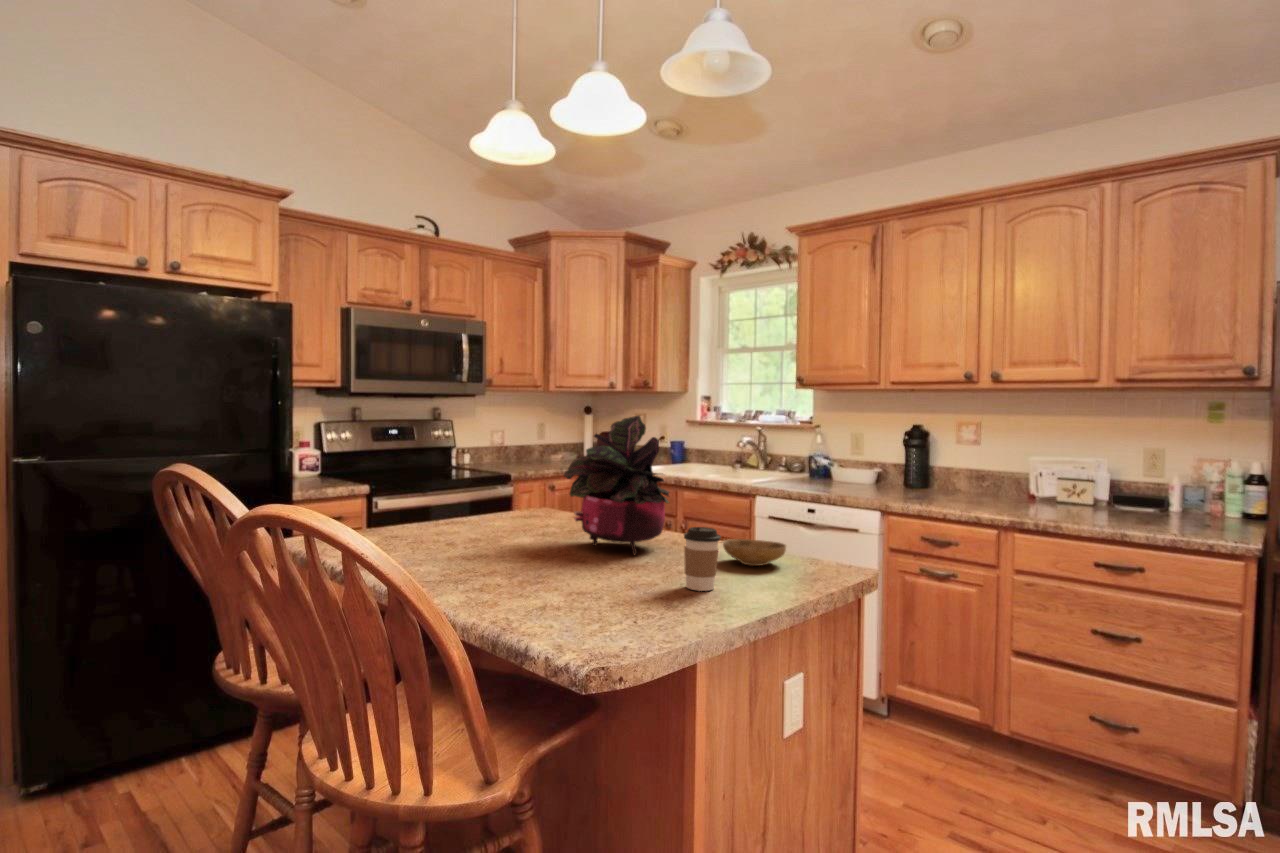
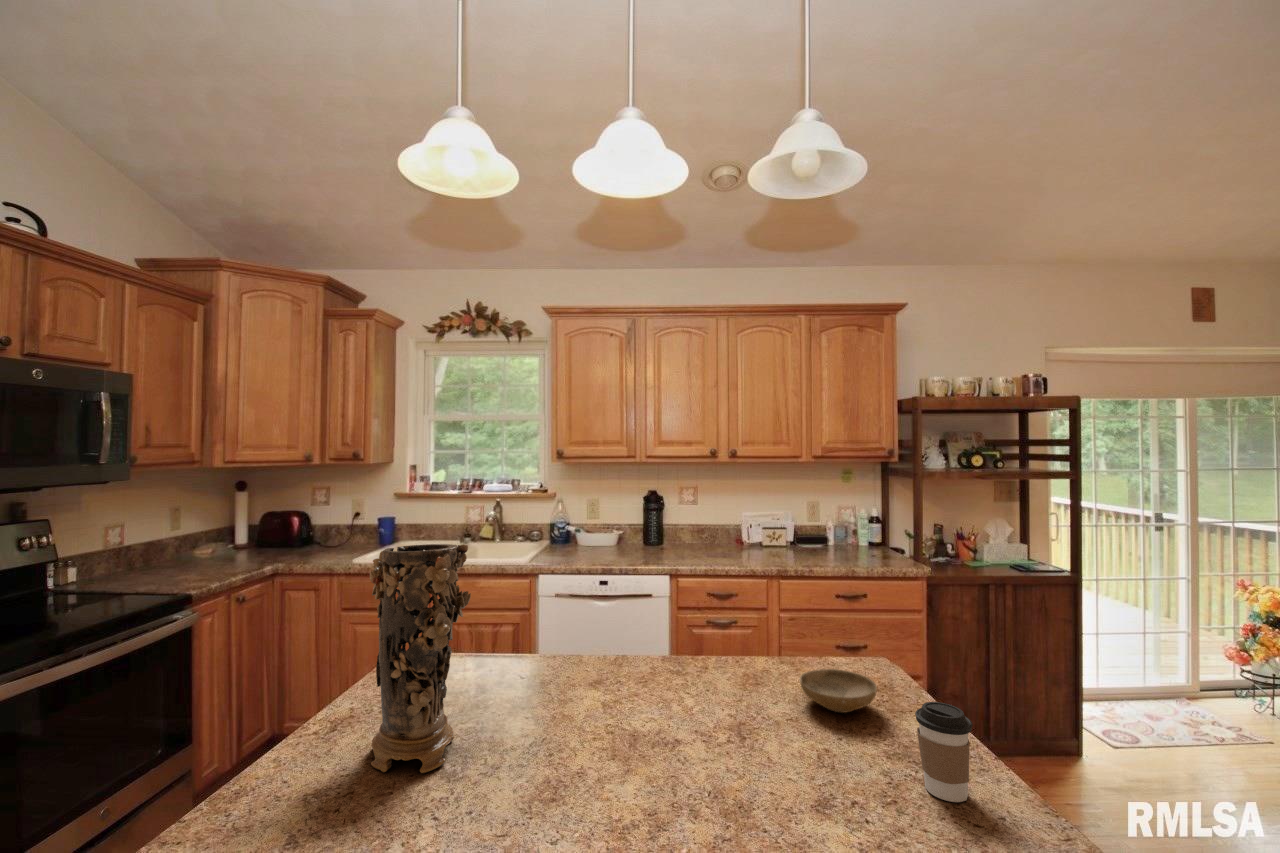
decorative vase: none [476,410,532,529] -> present [370,544,471,773]
potted plant: present [564,416,669,555] -> none [587,539,767,756]

